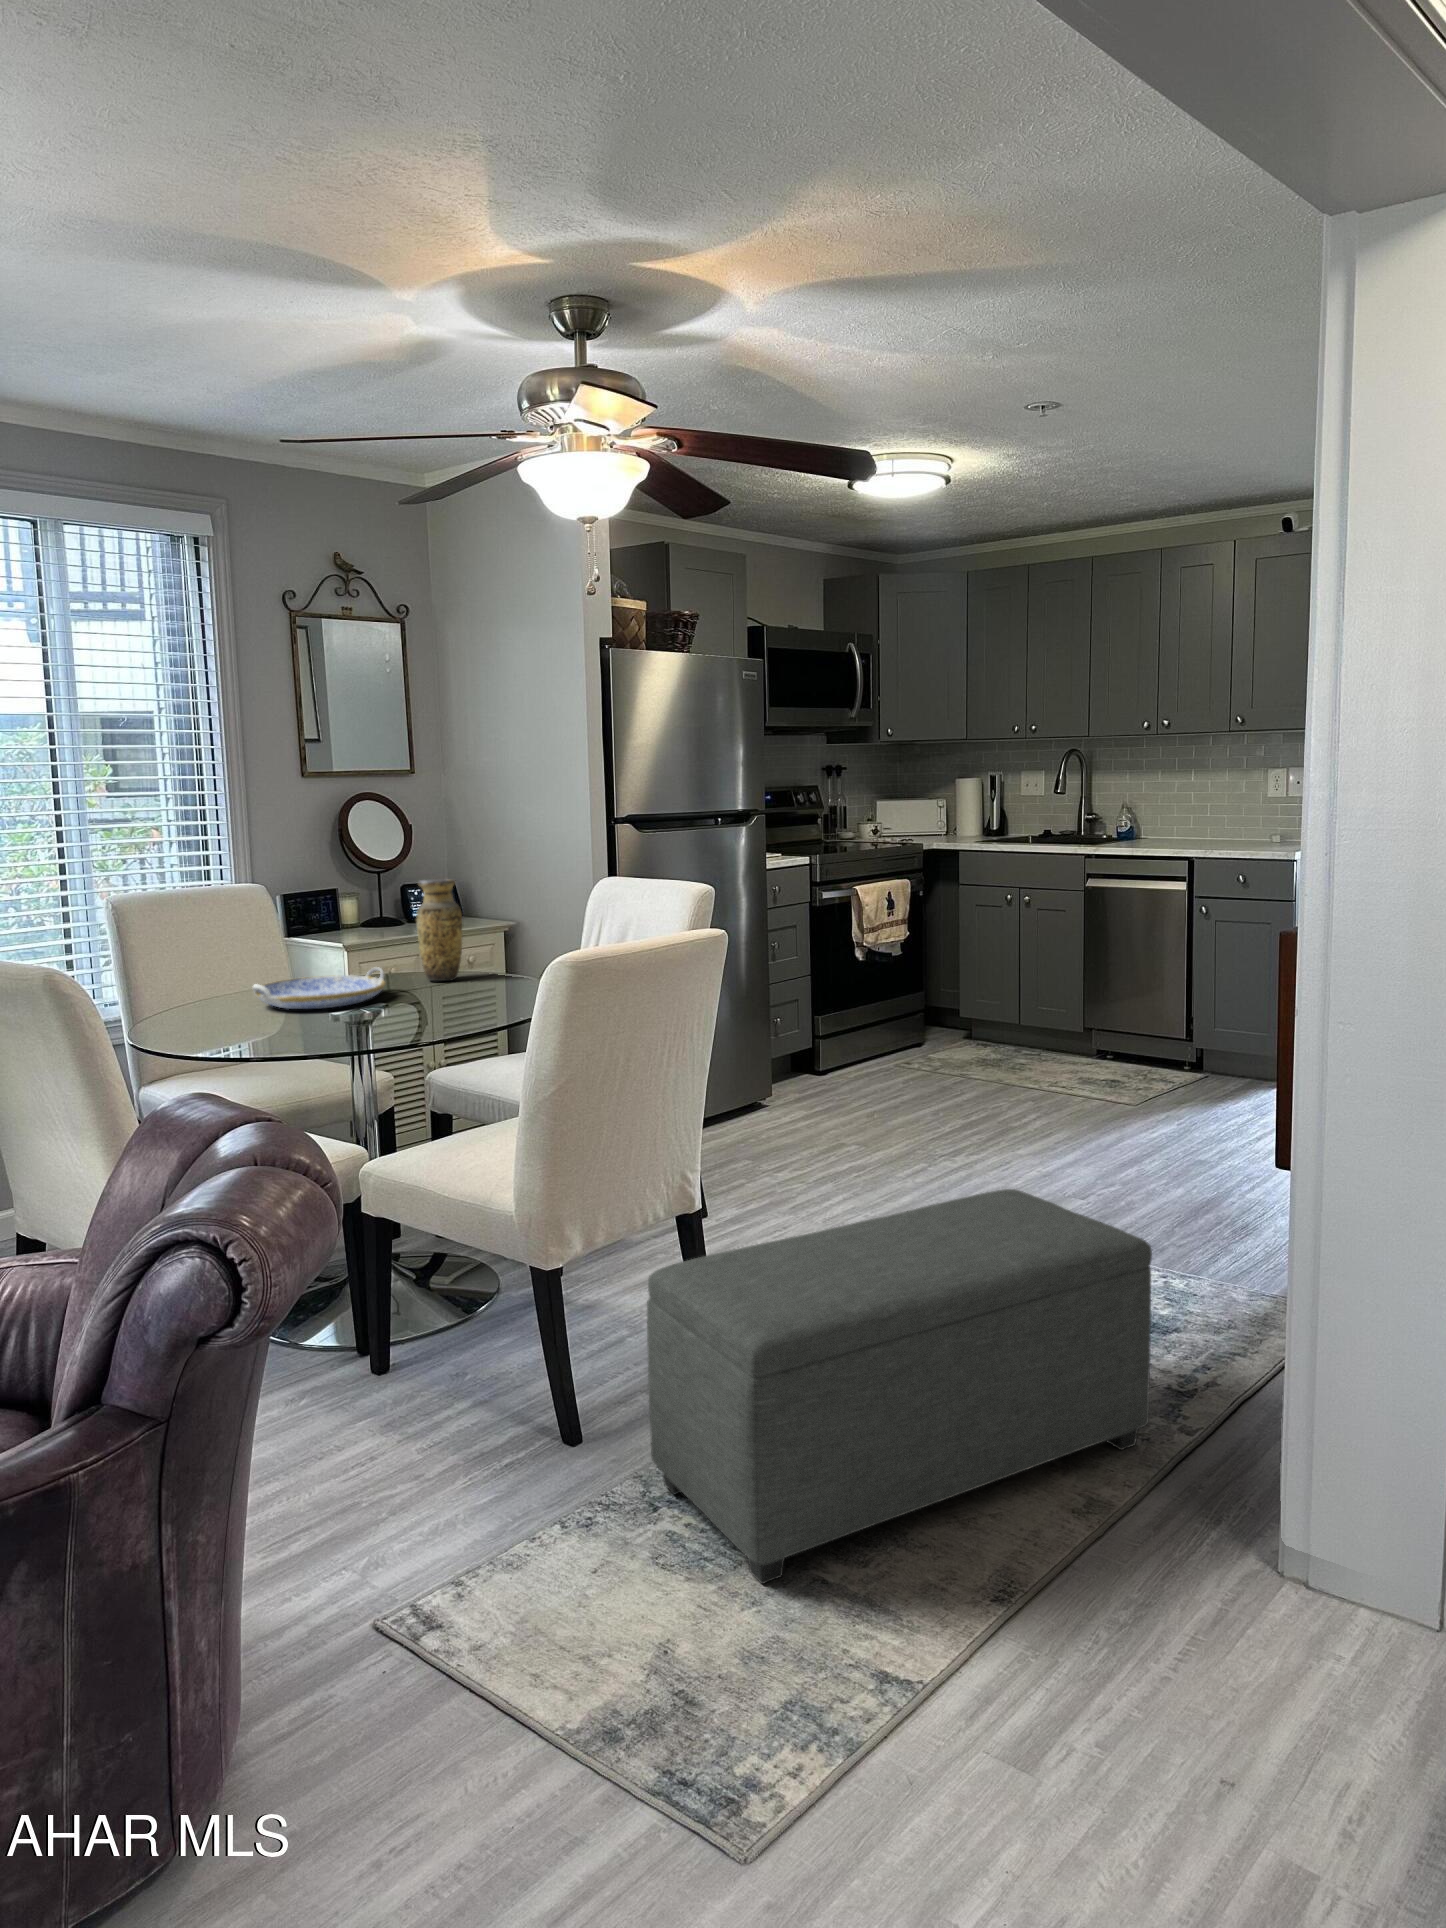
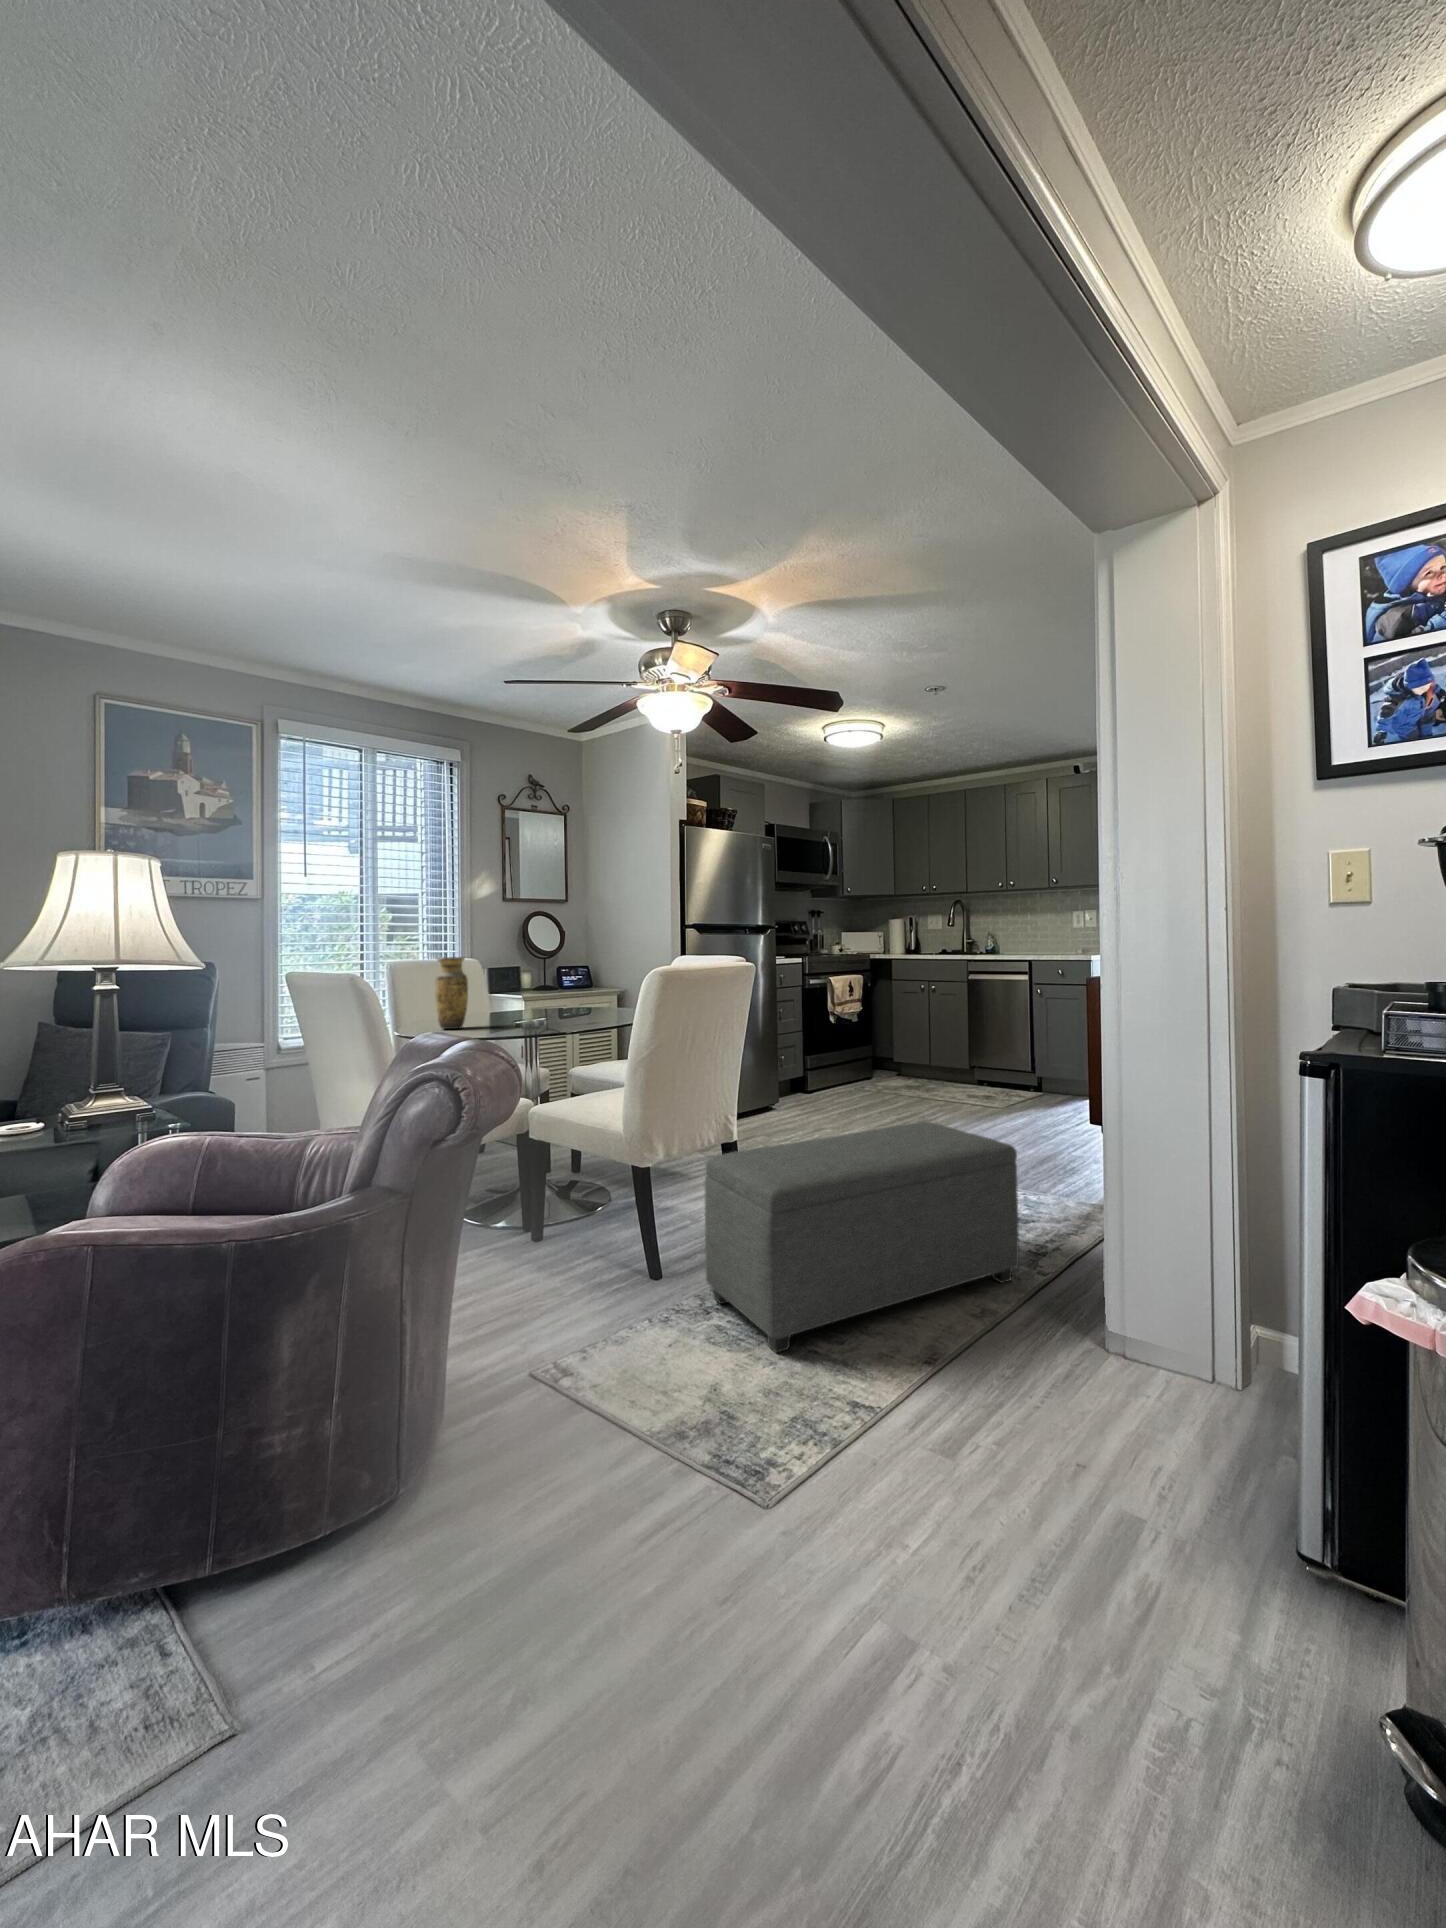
vase: present [417,879,463,981] -> present [435,957,468,1029]
serving tray: present [252,967,386,1009] -> none [473,1000,551,1020]

